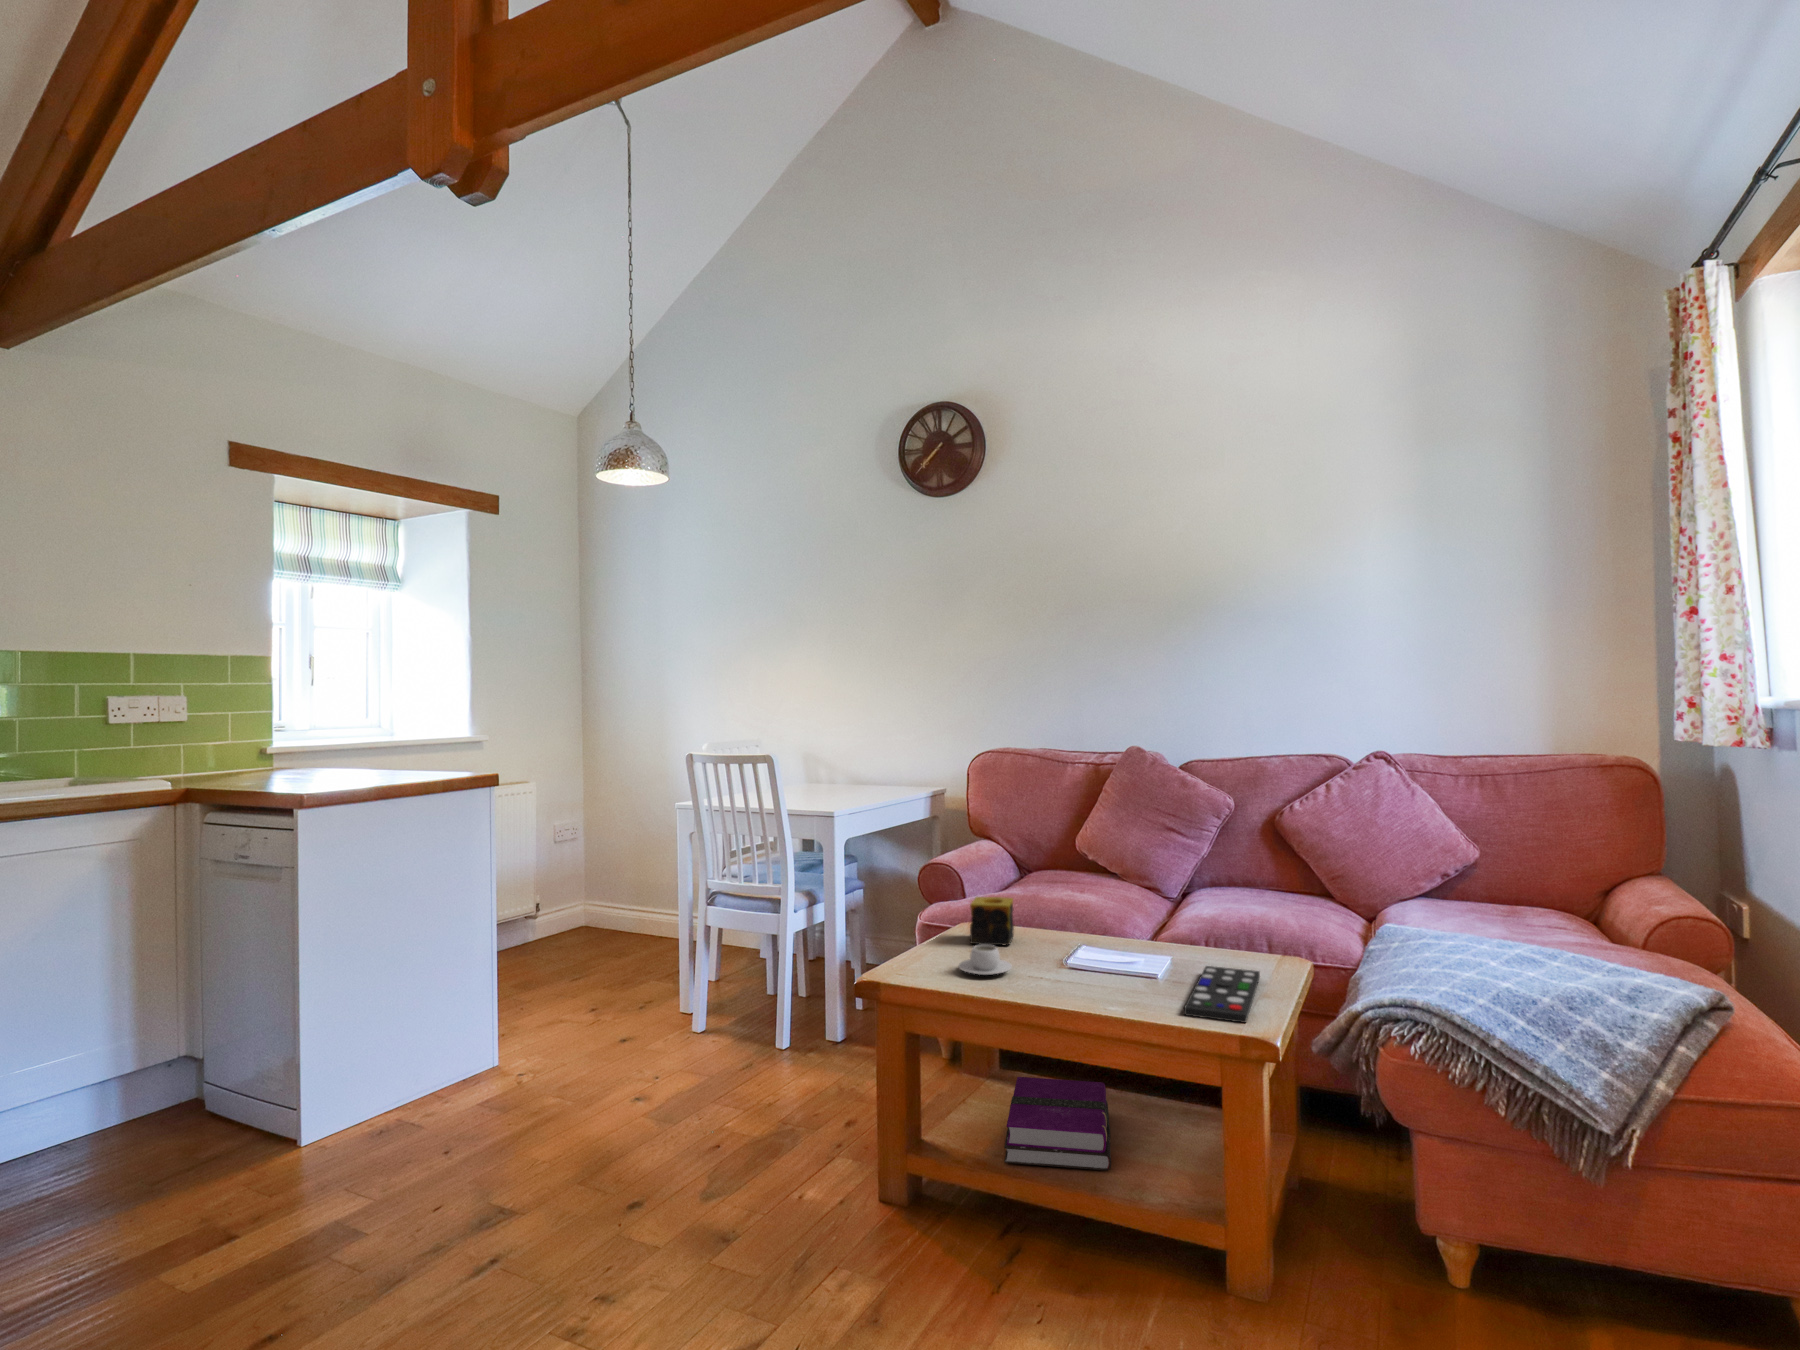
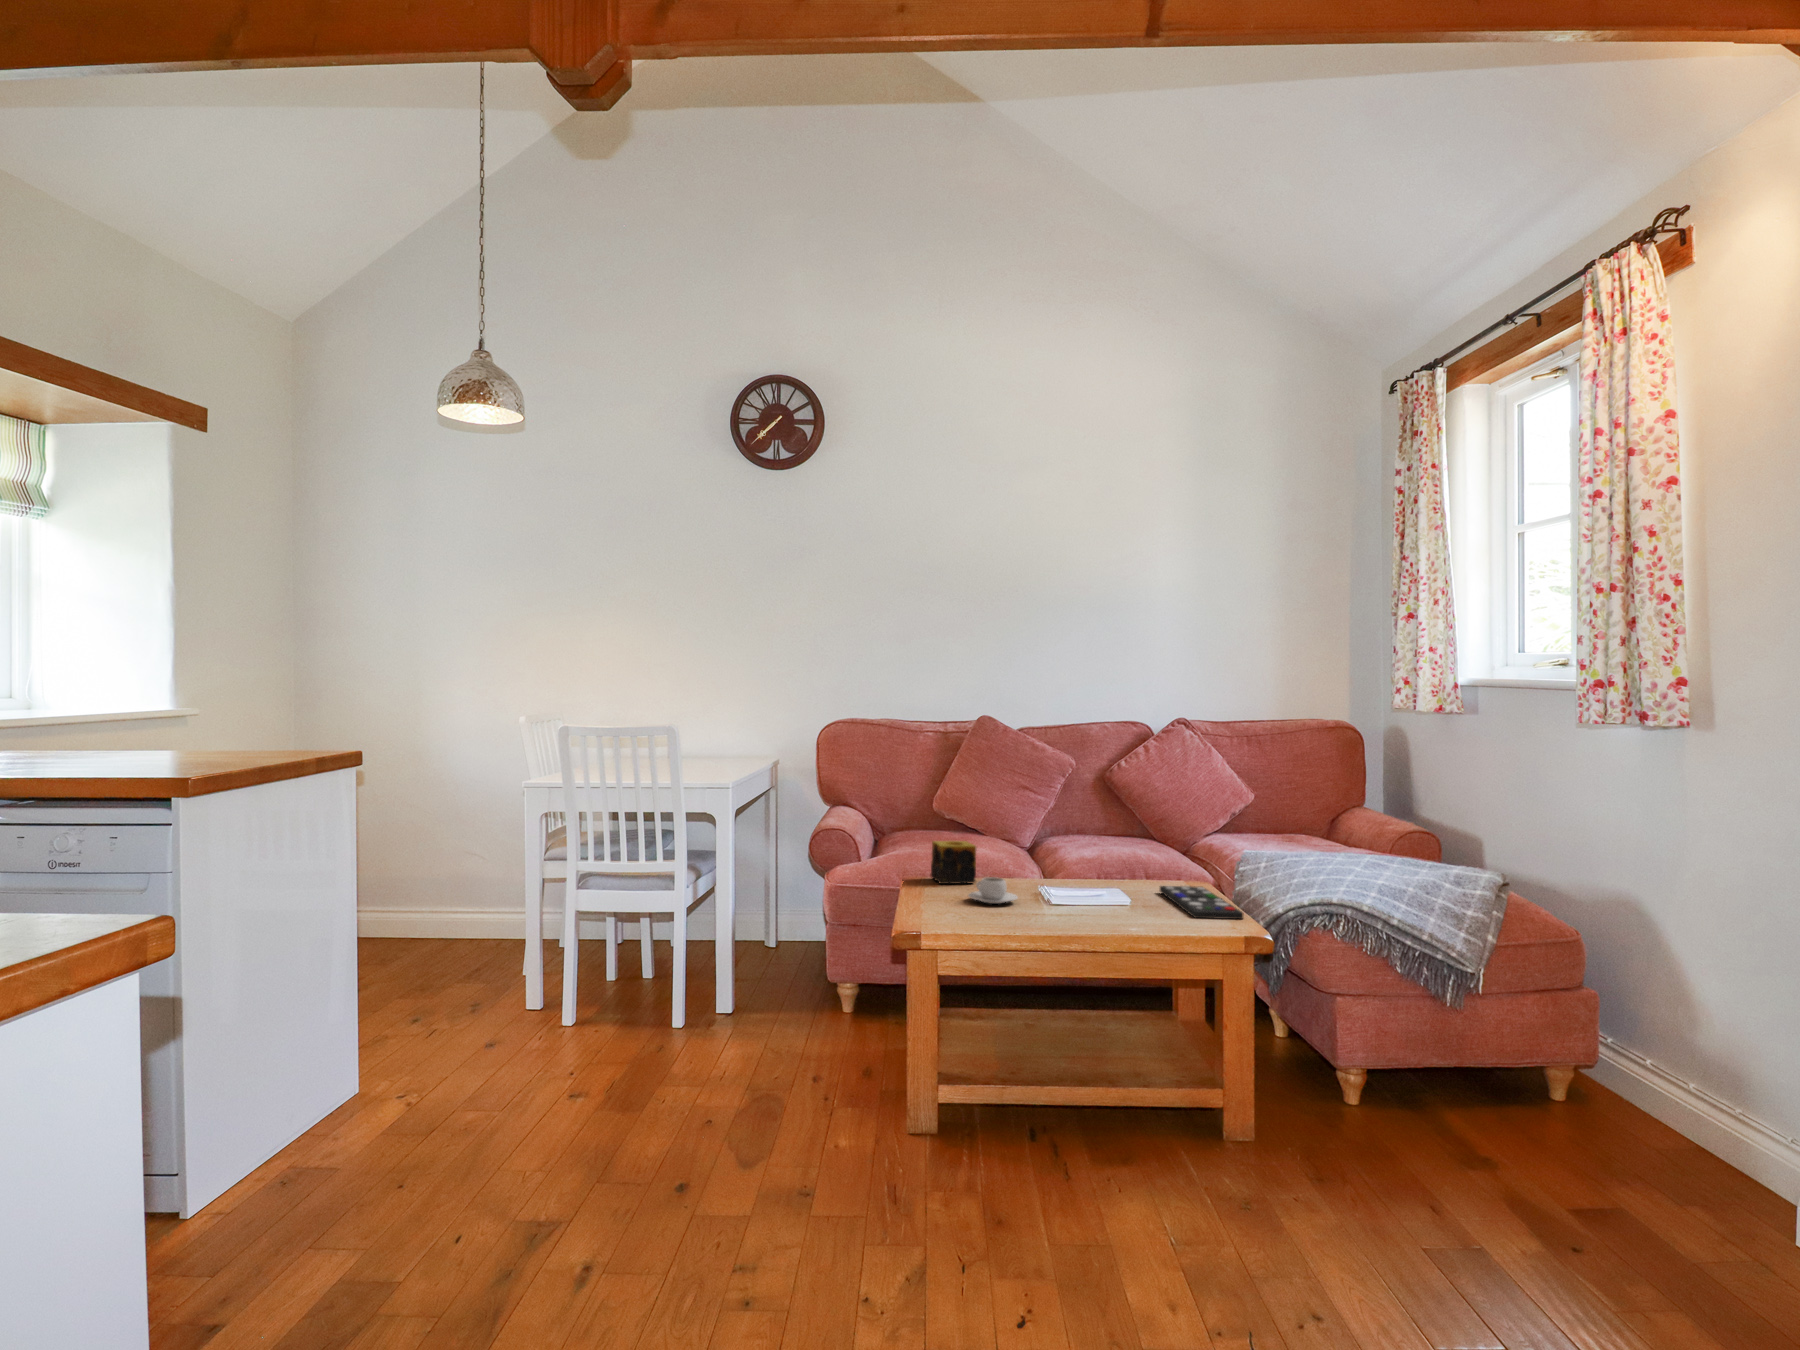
hardback book: present [1004,1077,1111,1170] -> none [979,1000,1106,1072]

